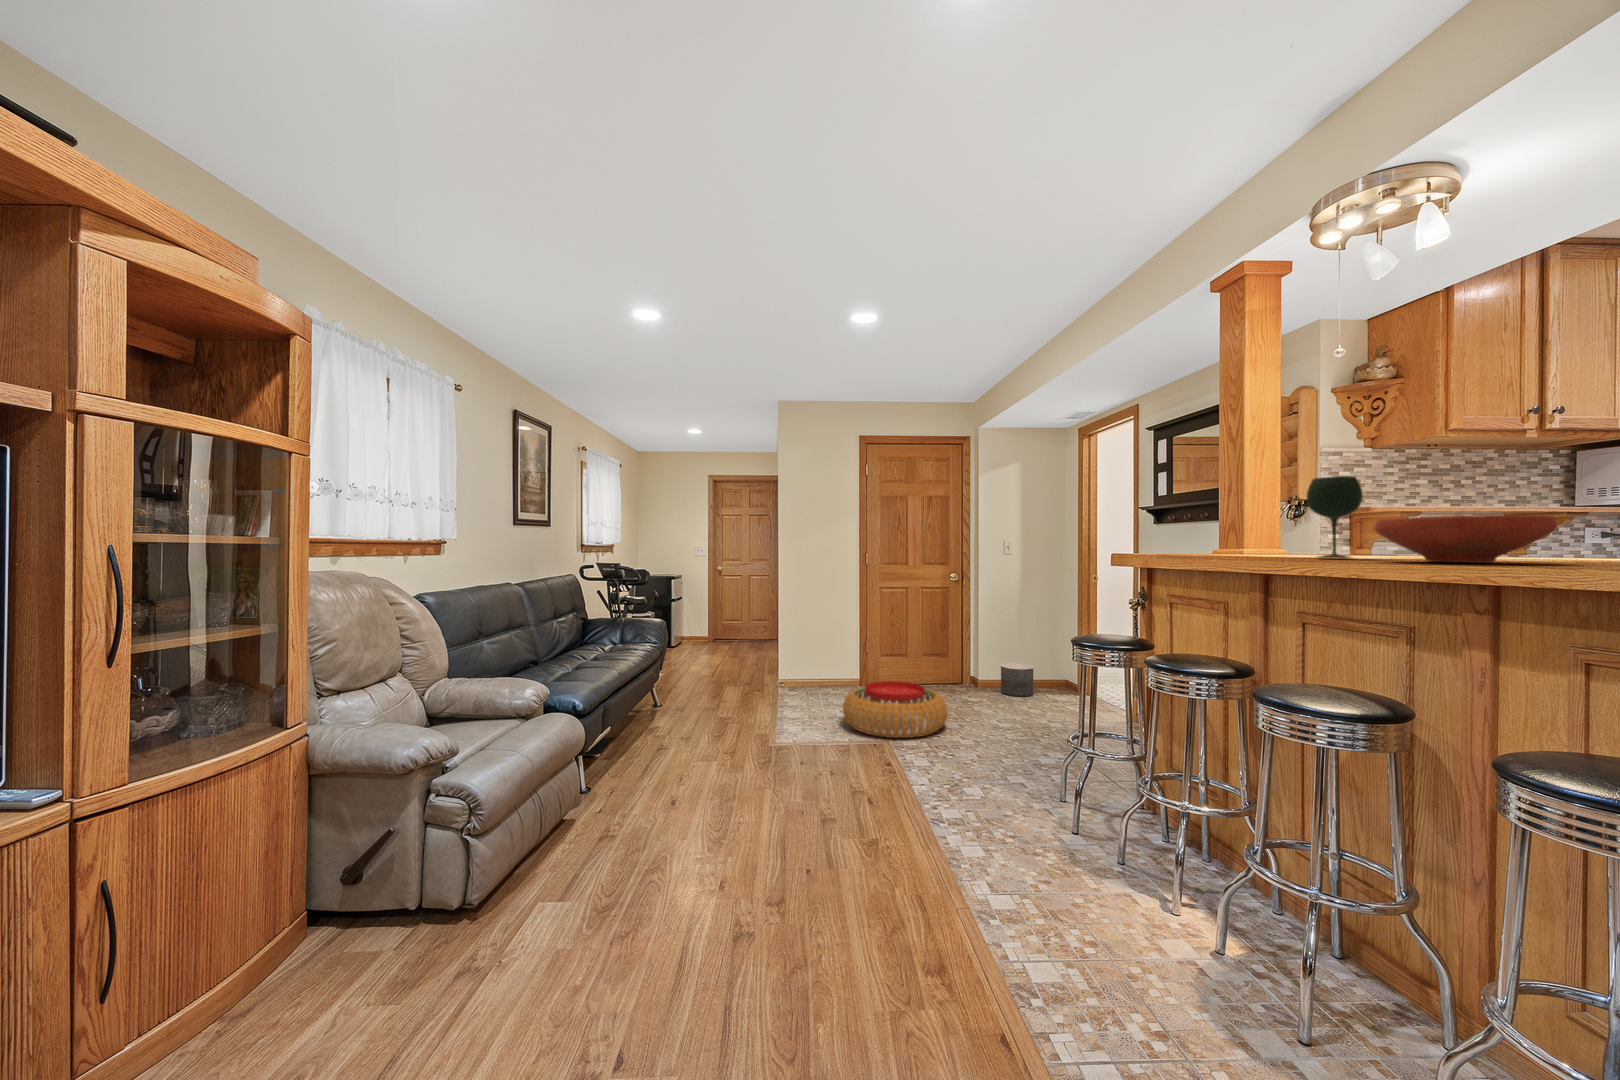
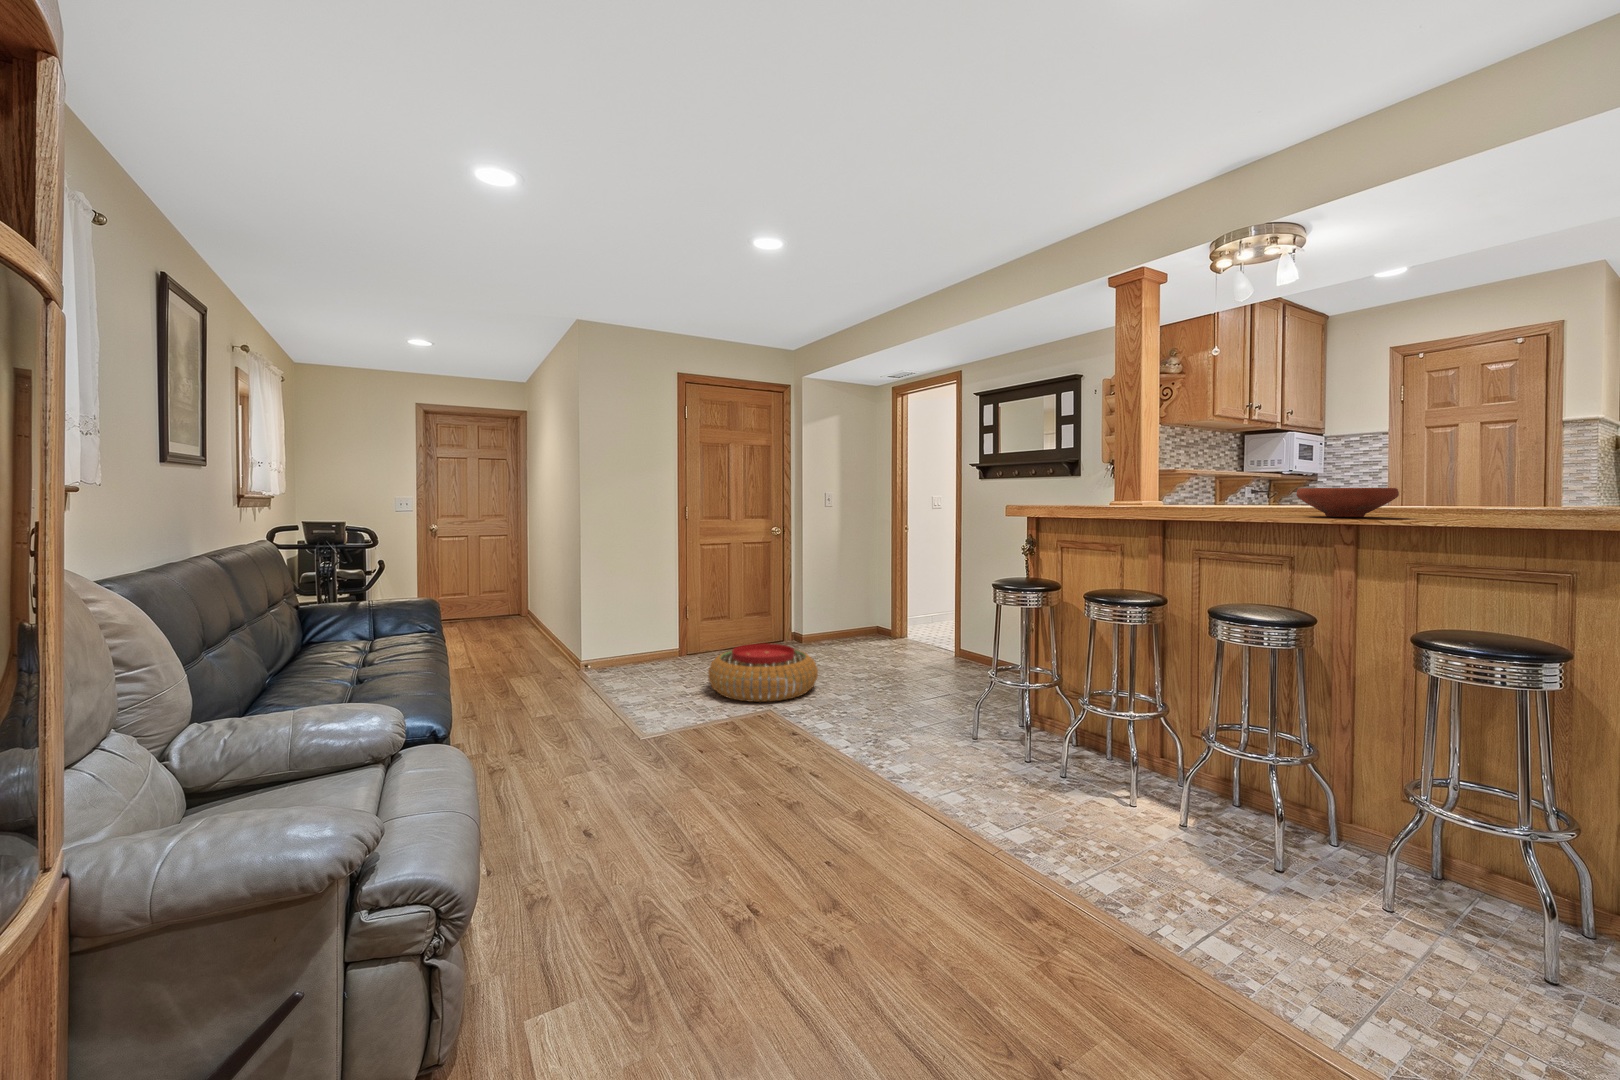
wine glass: present [1307,476,1363,559] -> none [1232,455,1269,514]
planter: present [1001,663,1033,697] -> none [823,616,854,647]

